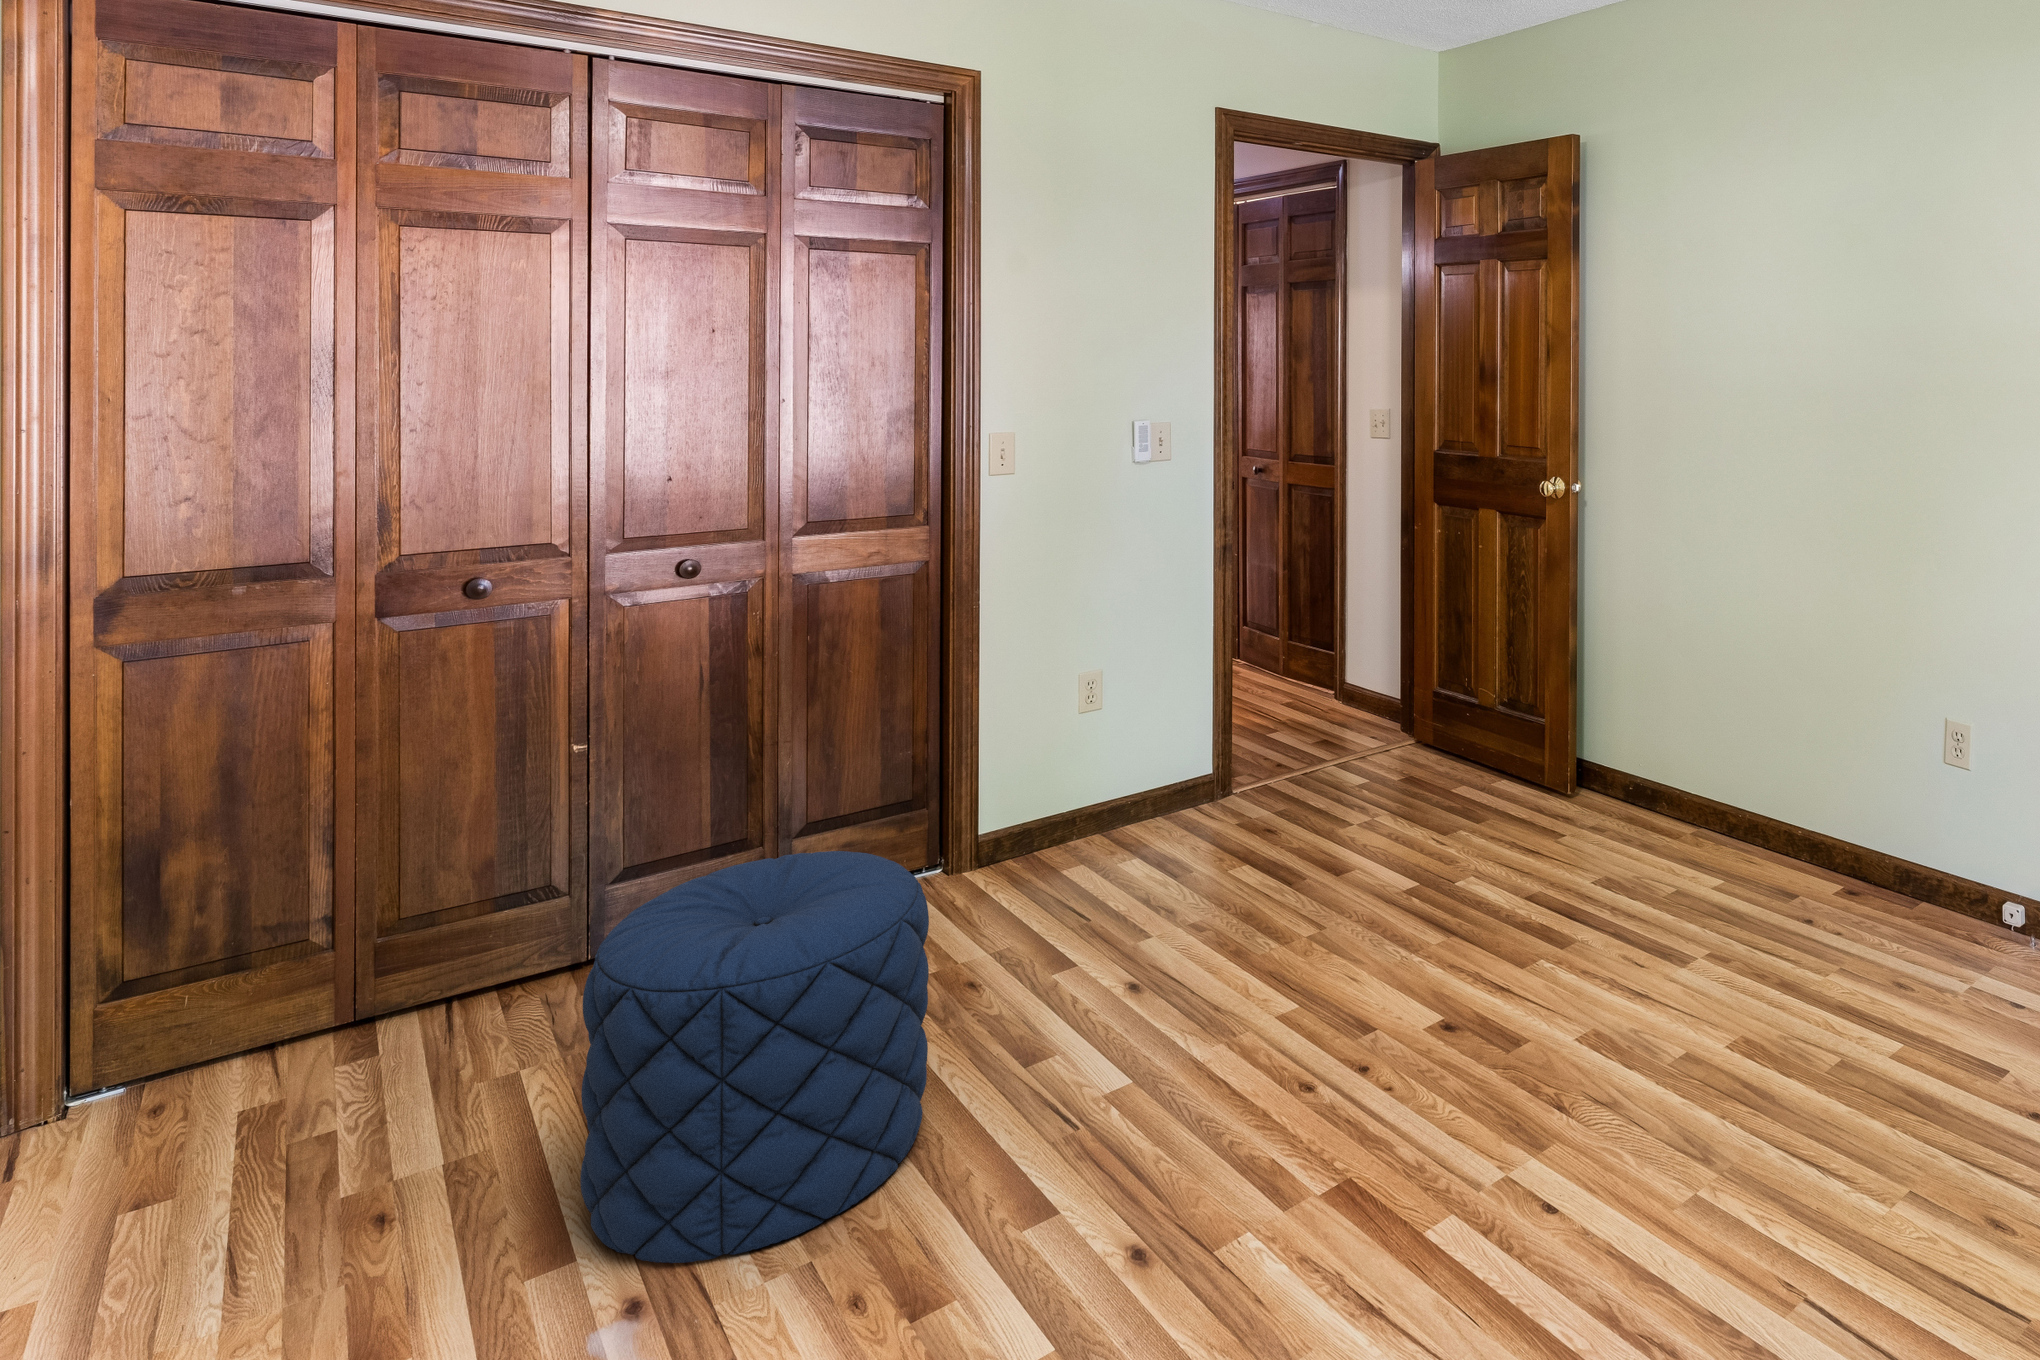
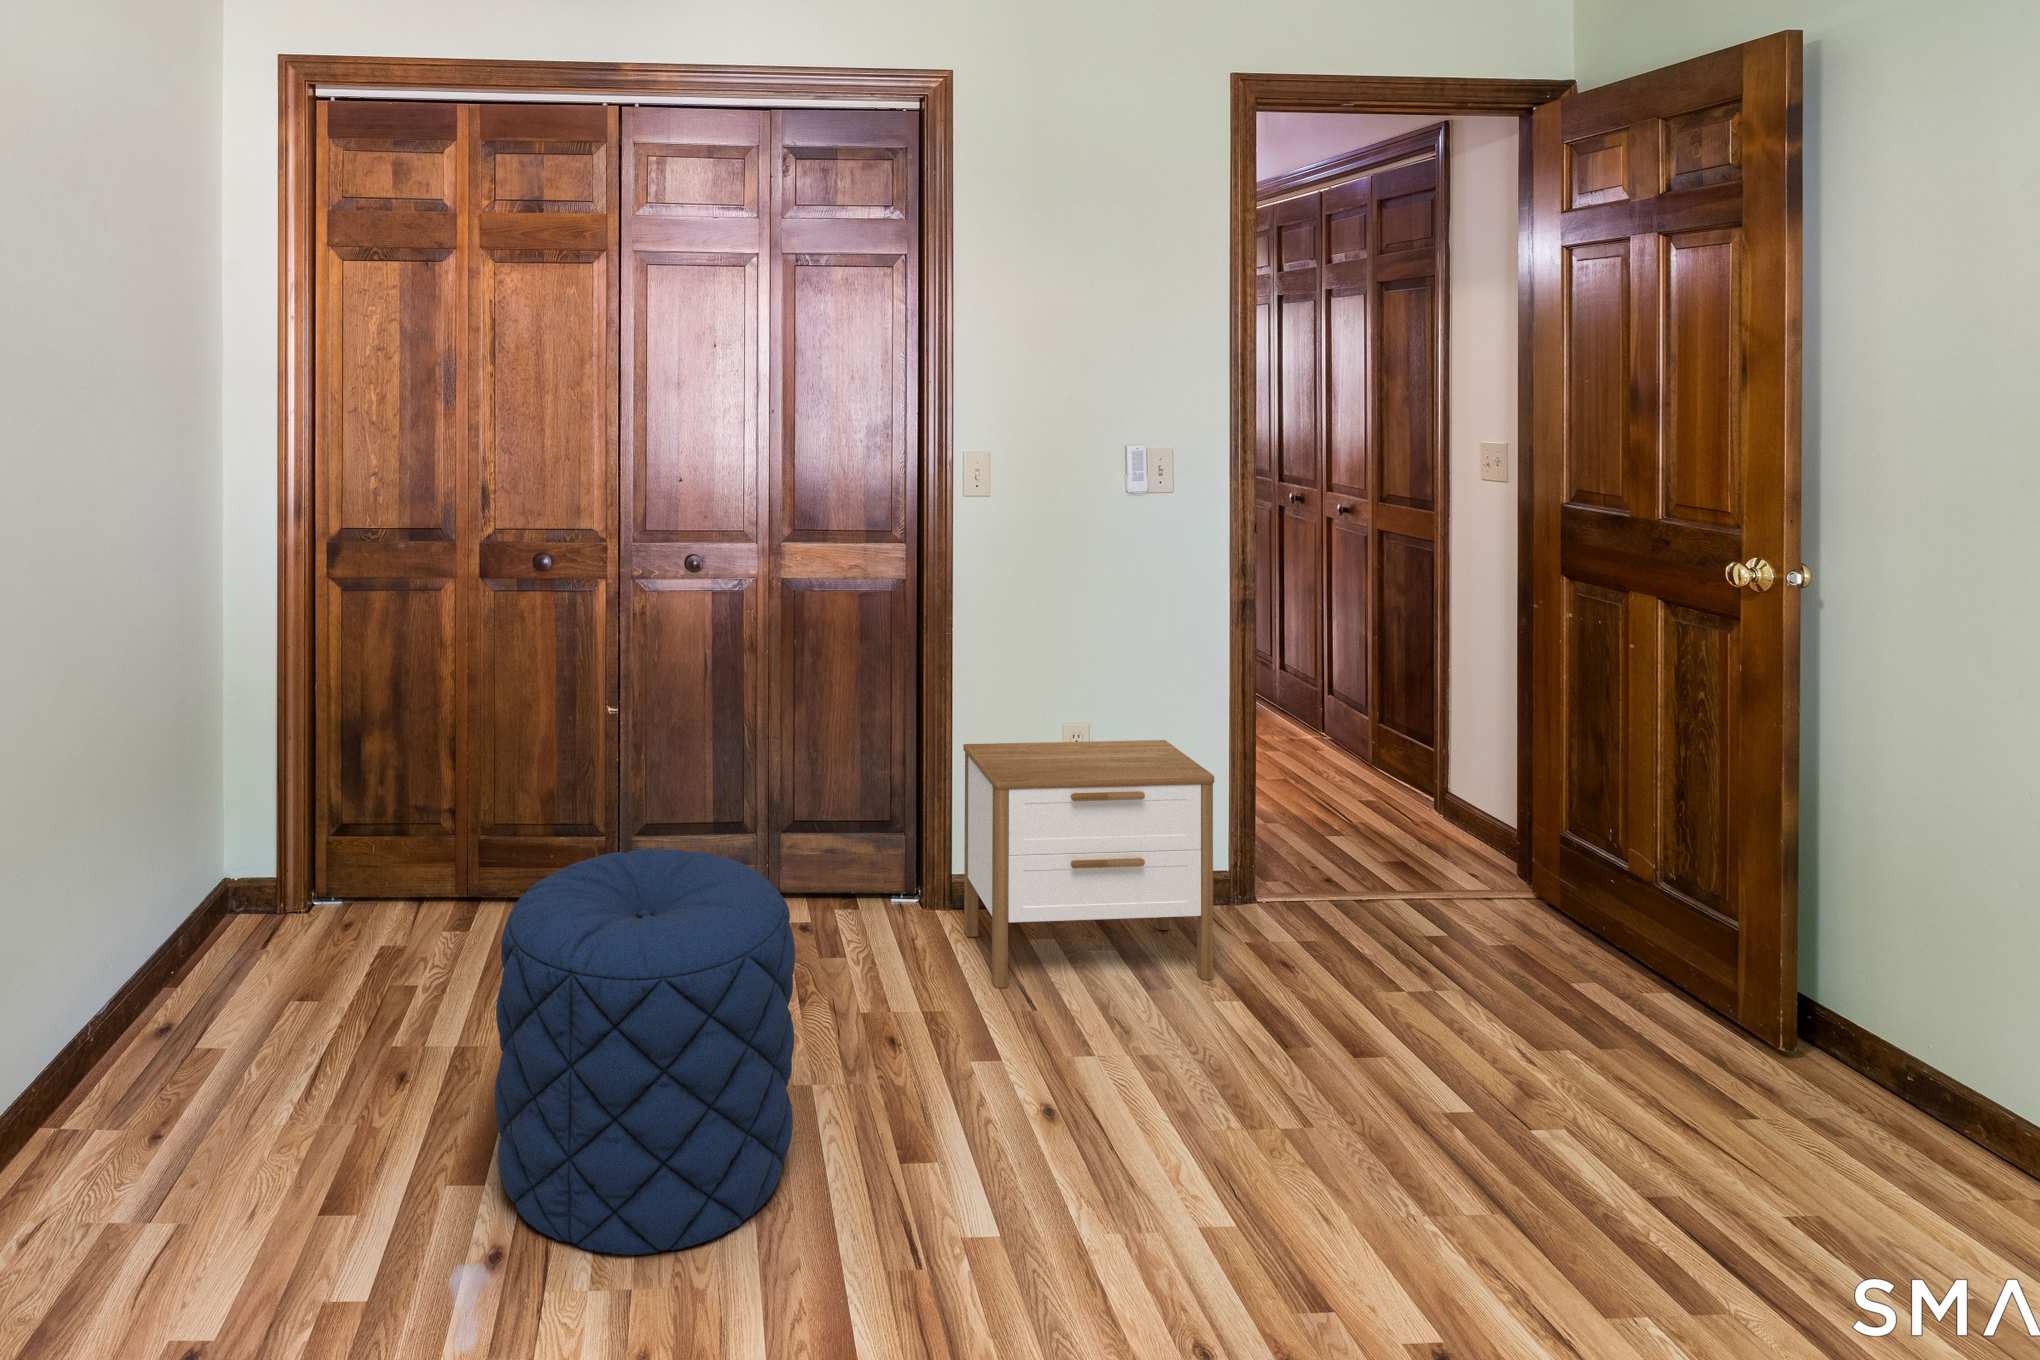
nightstand: none [995,673,1222,916] -> present [963,740,1214,988]

